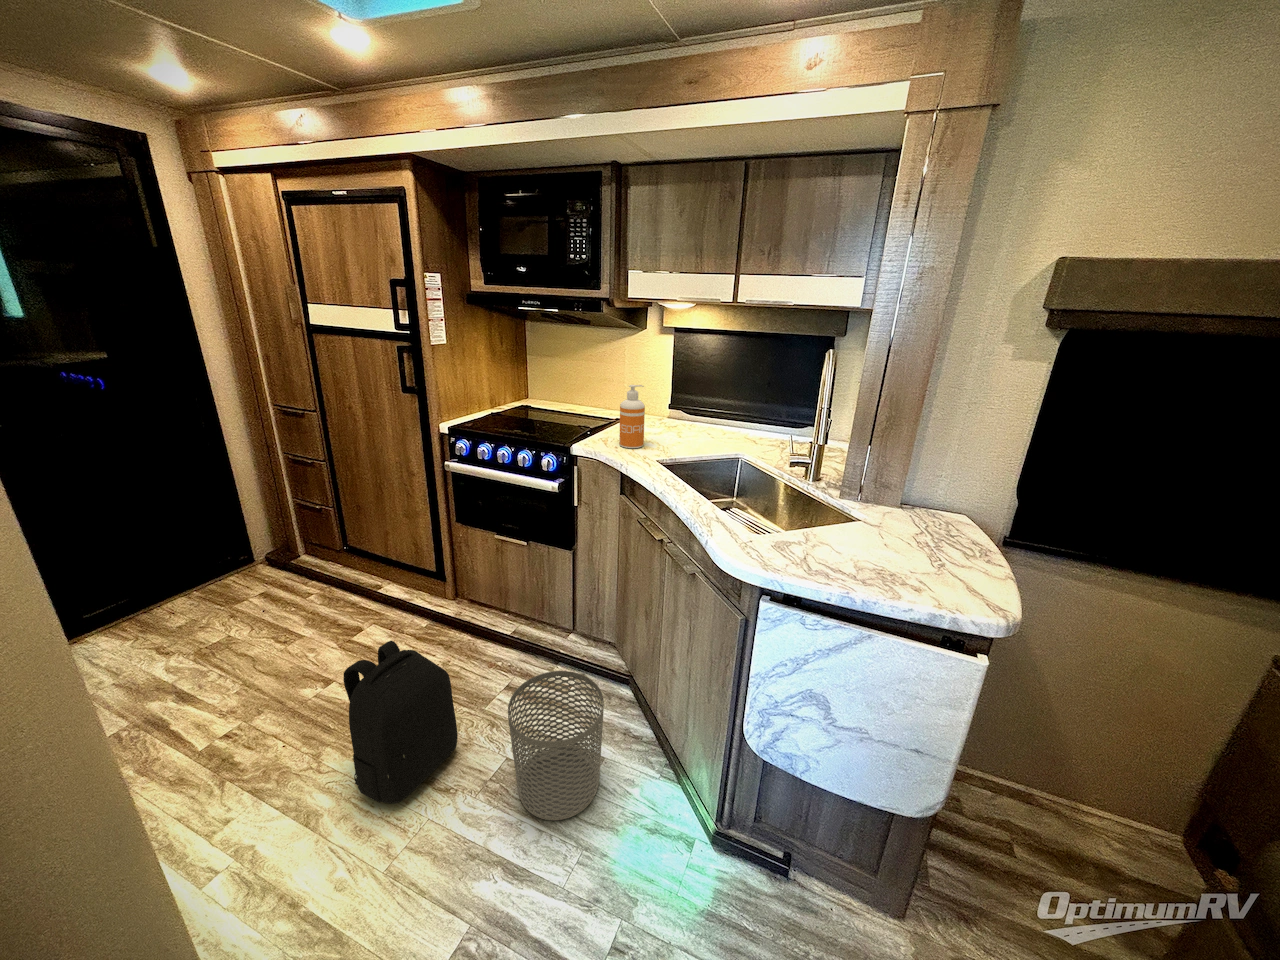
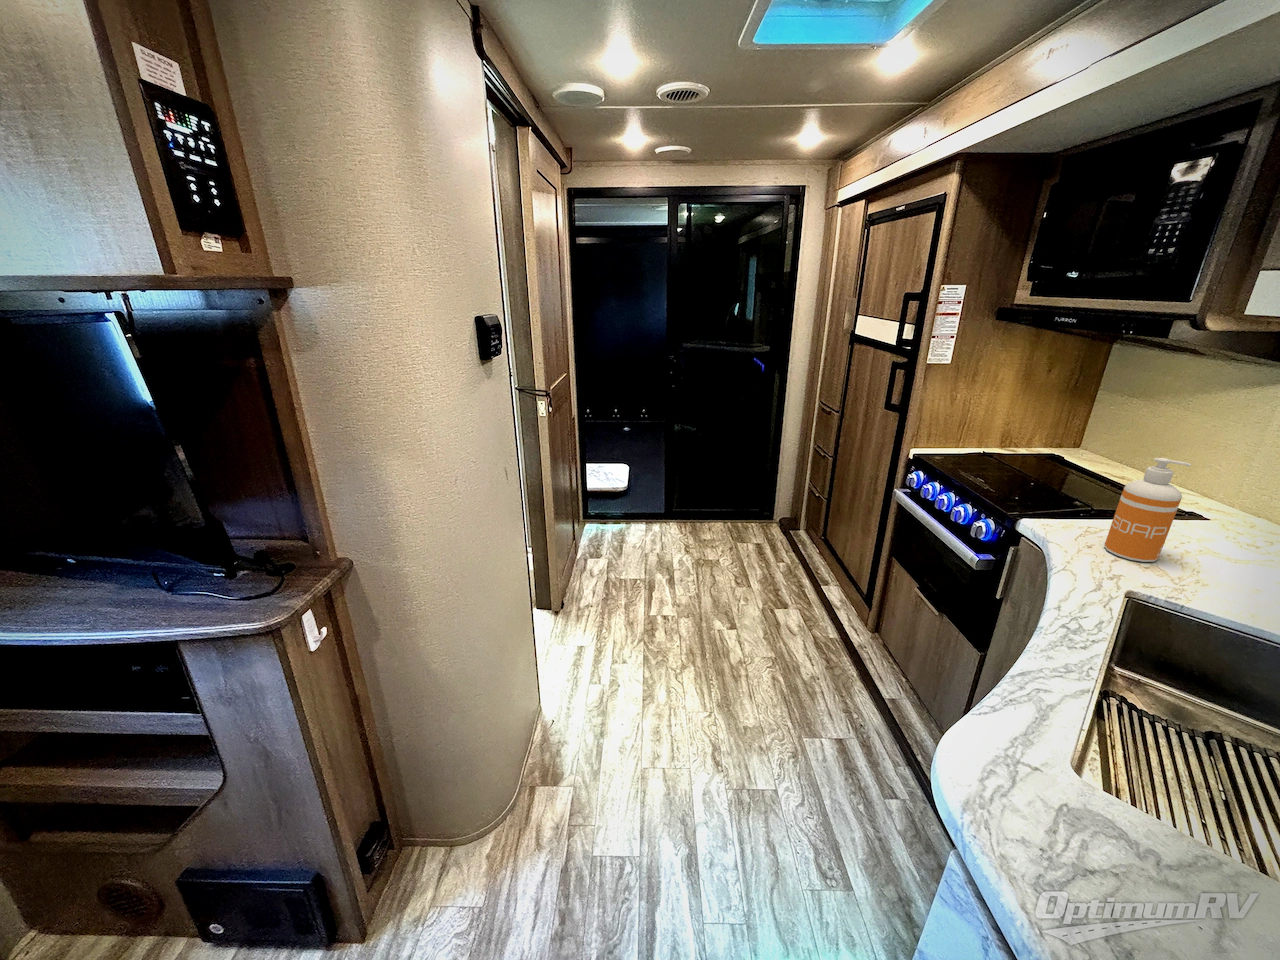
backpack: present [343,641,458,803] -> none [676,613,759,741]
waste bin: present [508,671,604,820] -> none [743,729,857,906]

